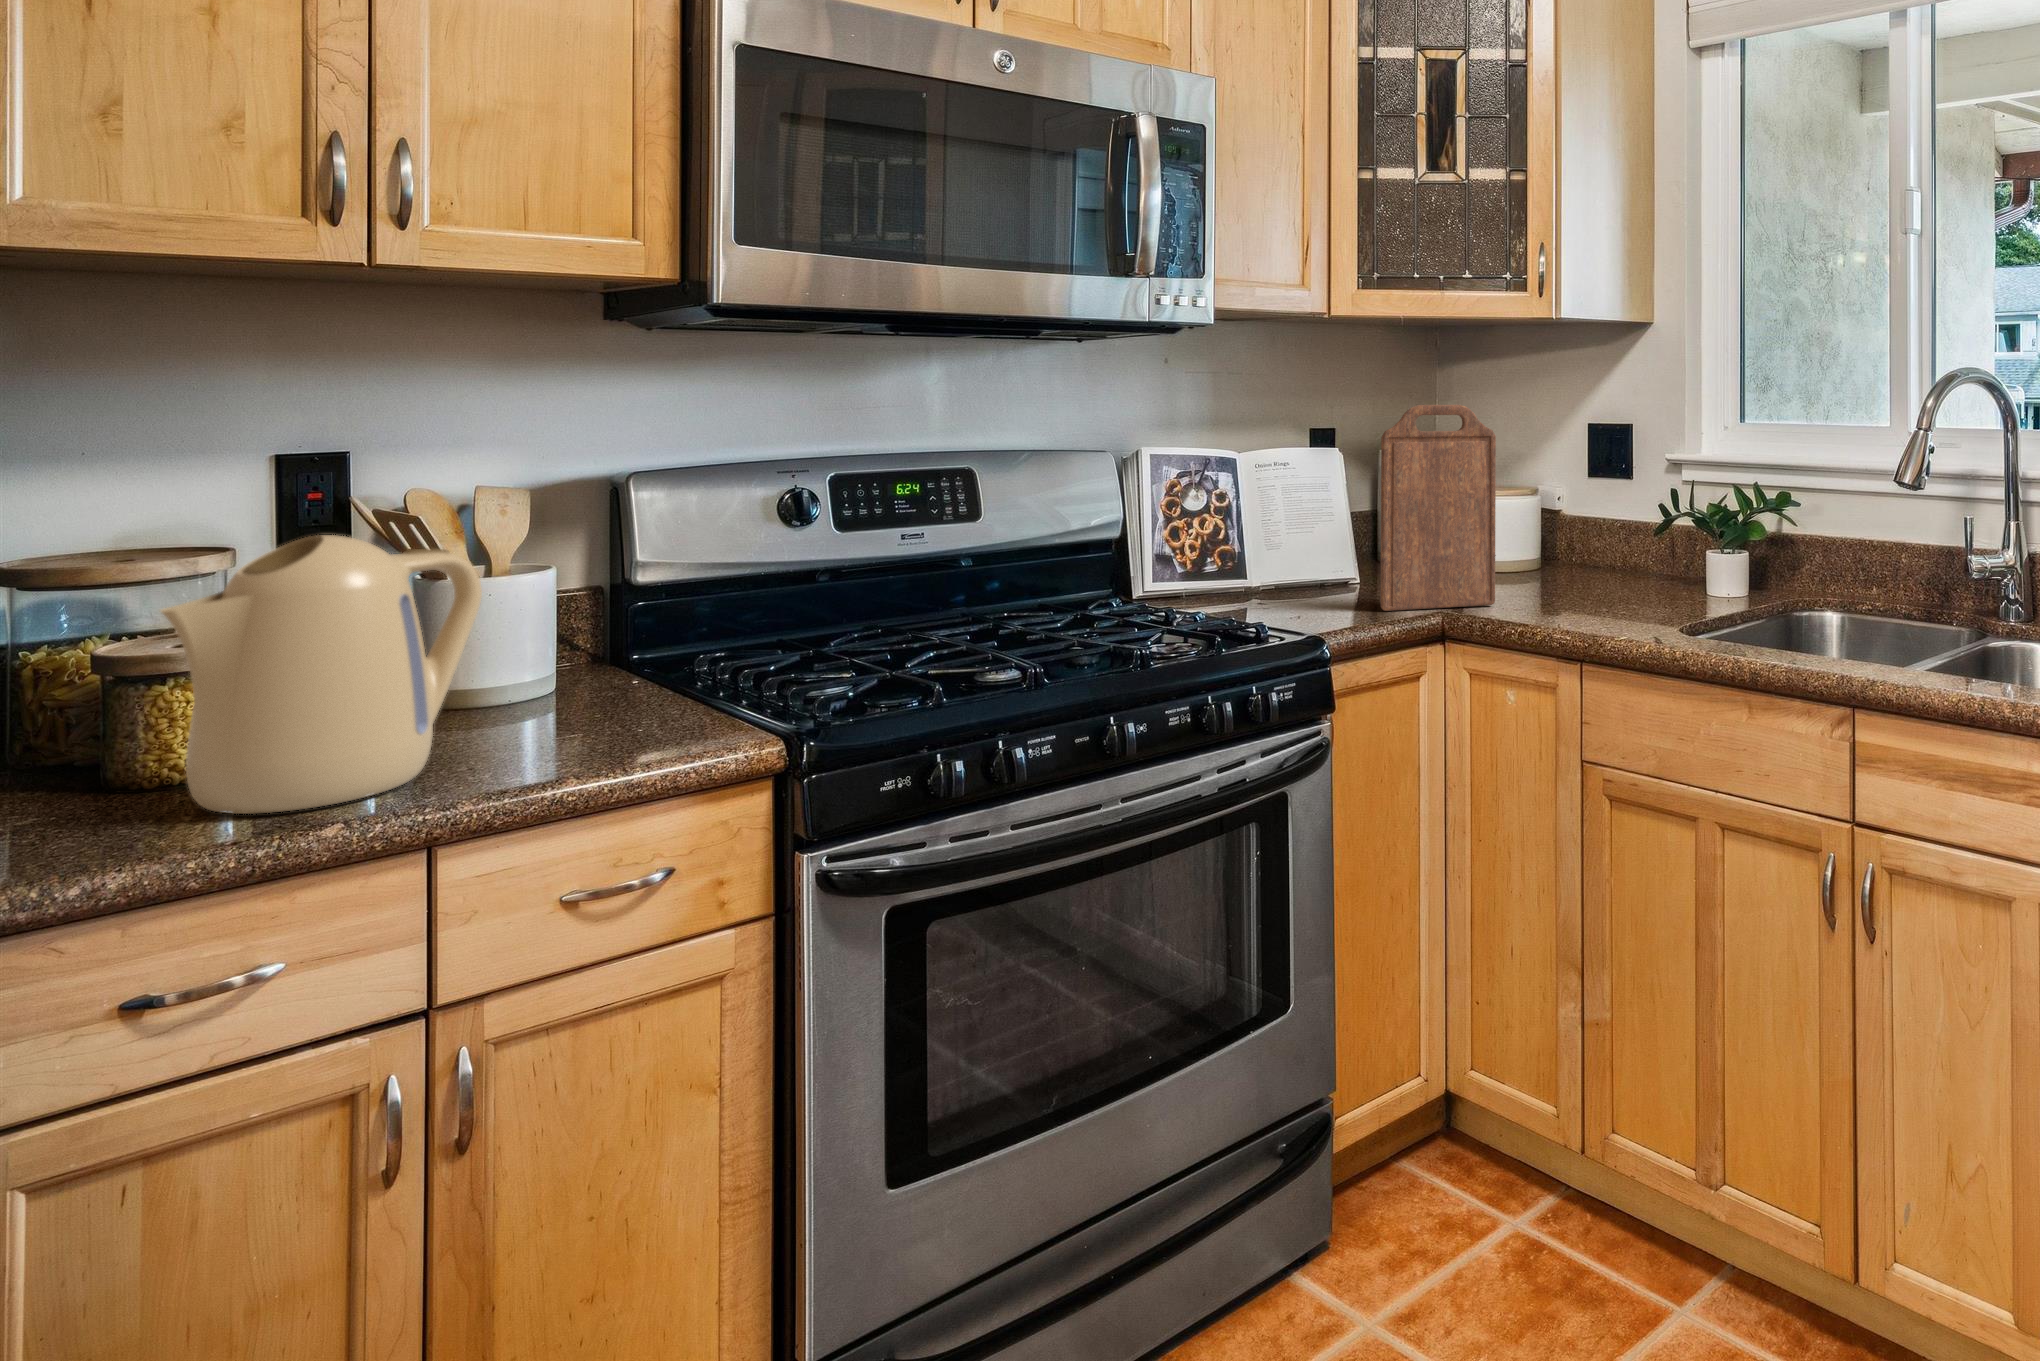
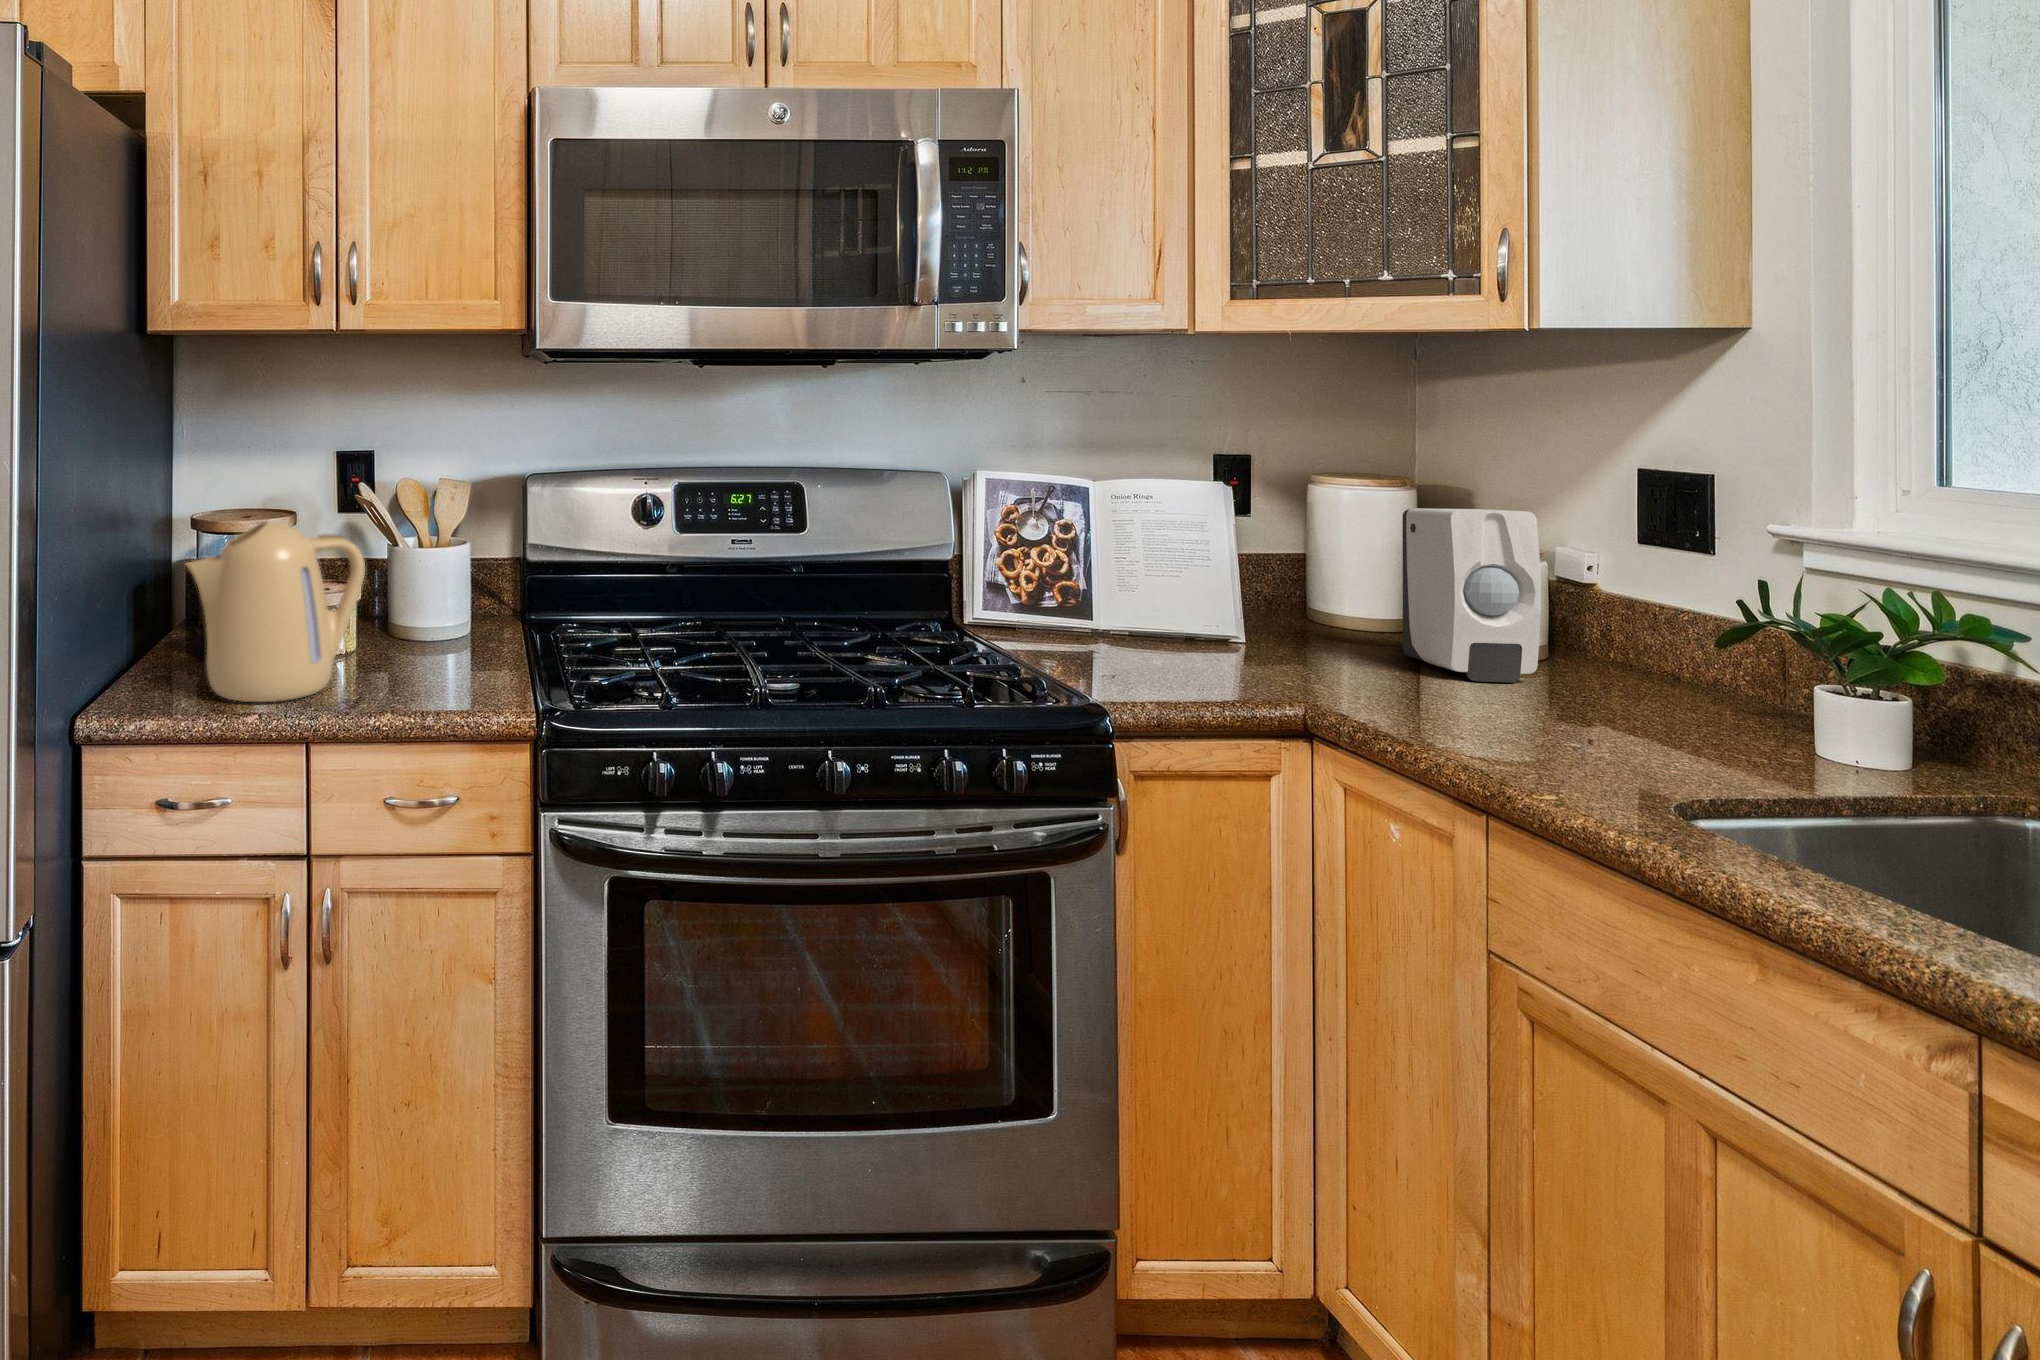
cutting board: present [1380,405,1496,611] -> none [1206,443,1372,690]
soap dispenser: none [1484,455,1584,590] -> present [1402,508,1541,682]

